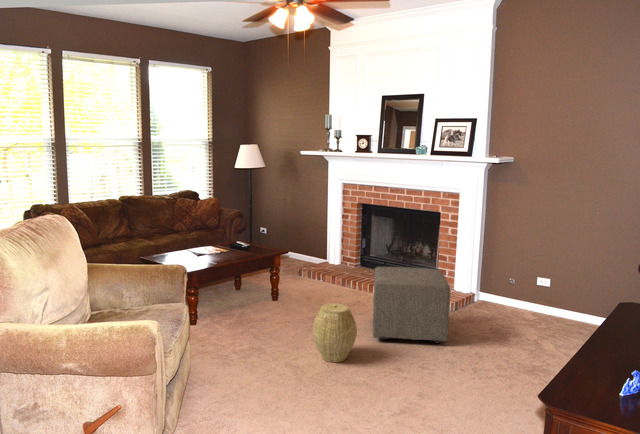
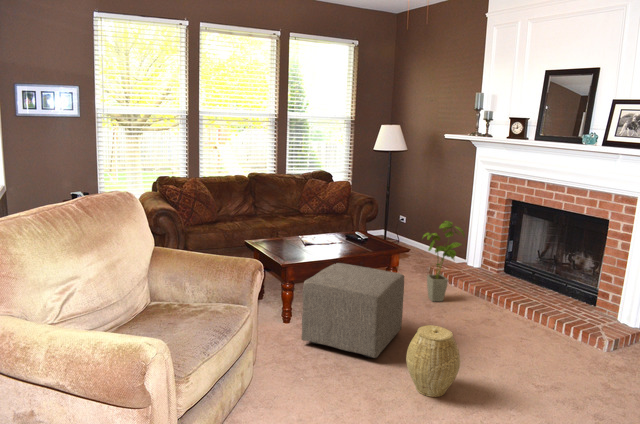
house plant: none [297,223,334,295] -> present [423,221,464,302]
ottoman: present [373,267,450,343] -> present [302,263,404,358]

